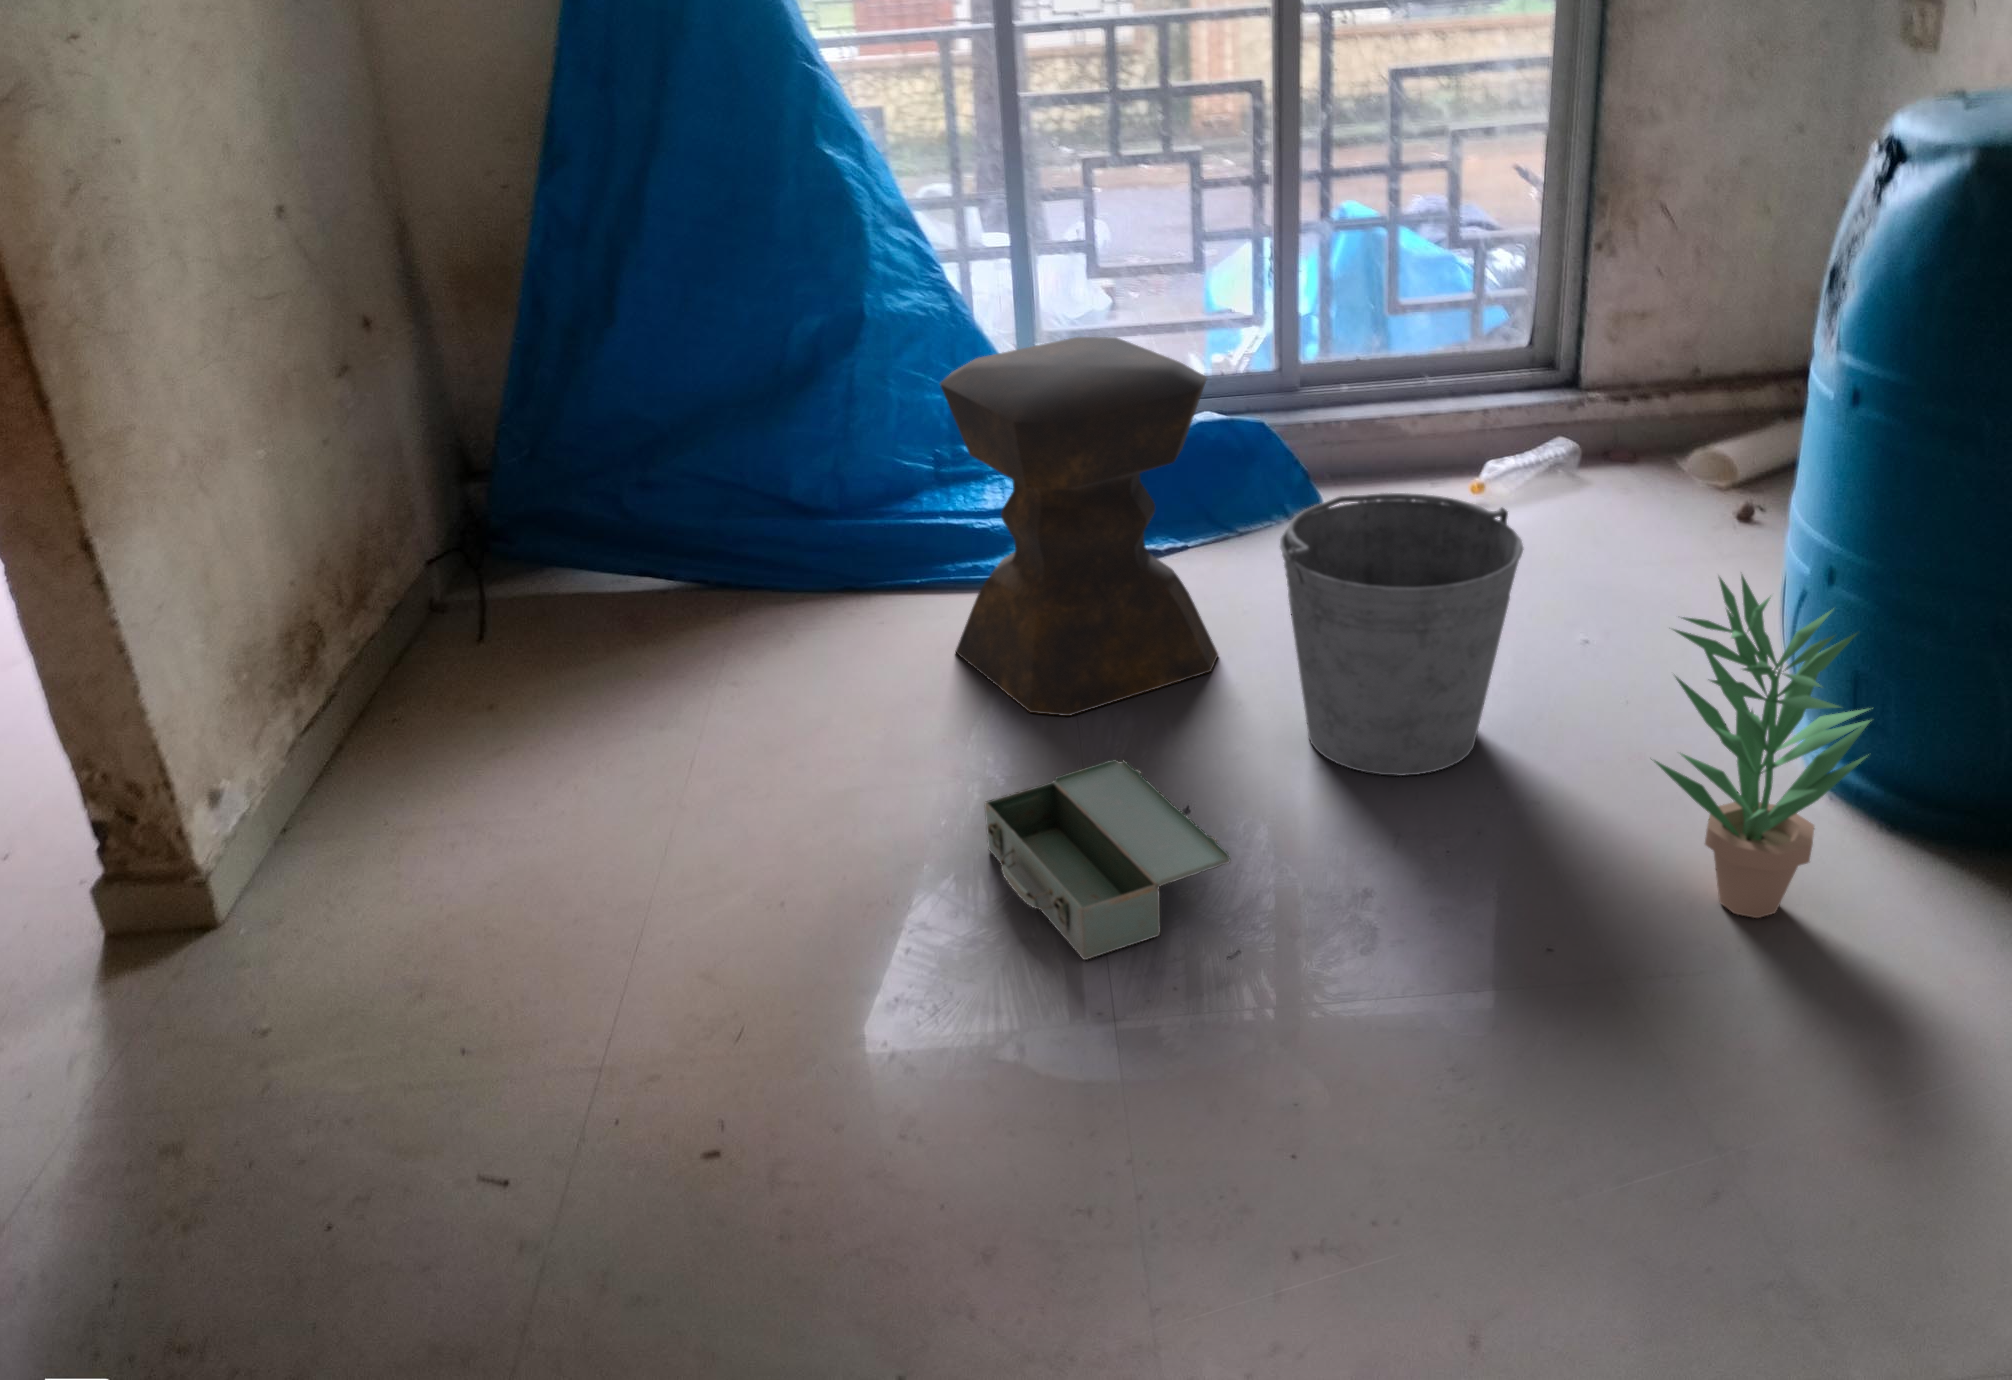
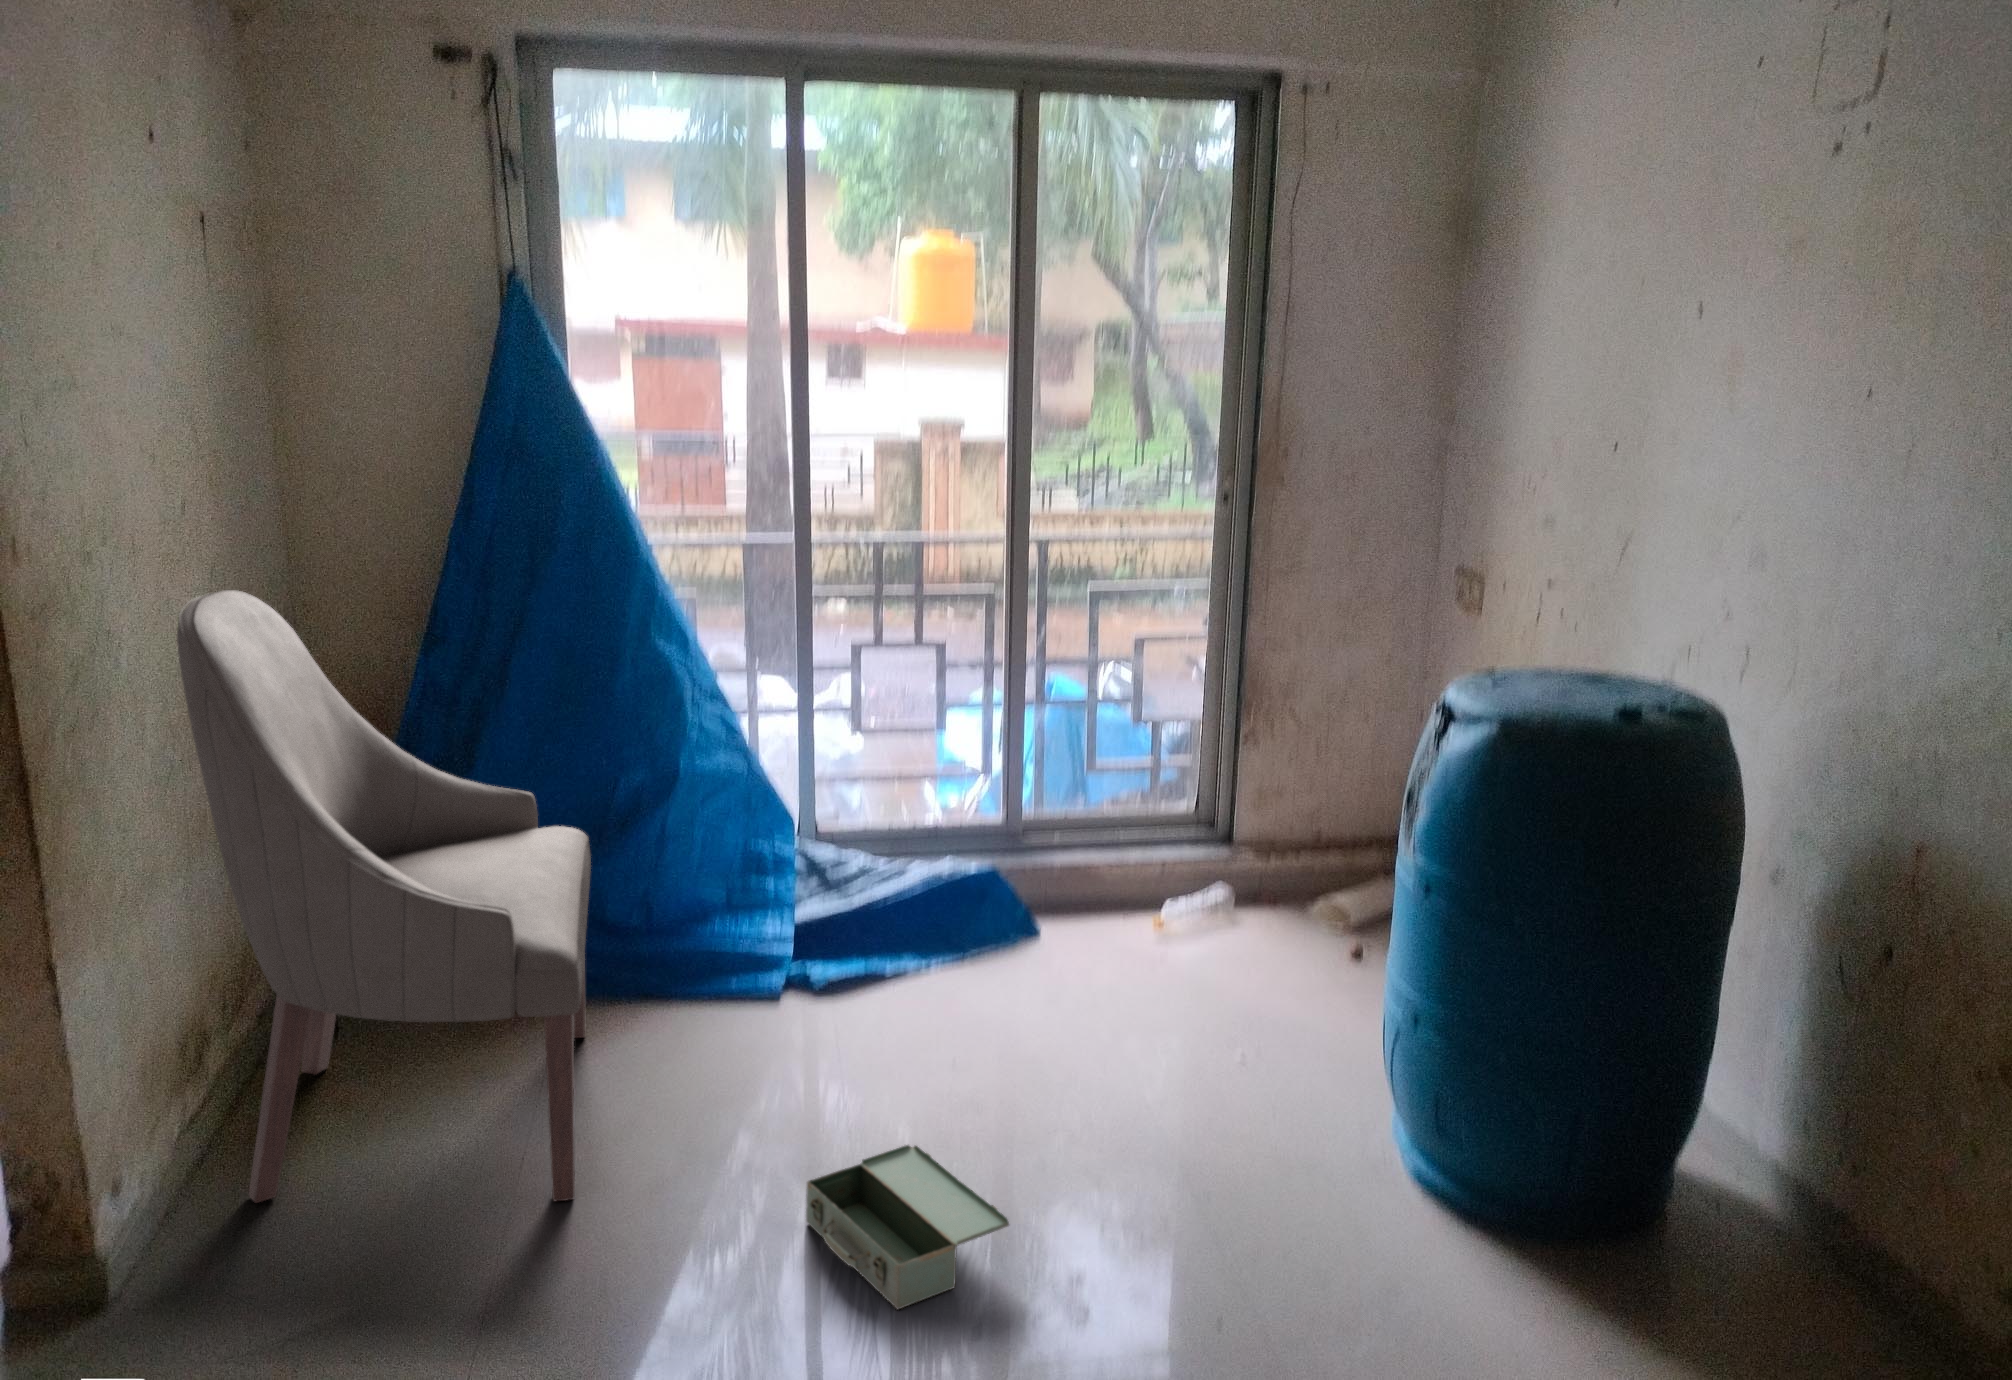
chair: none [180,99,769,819] -> present [177,590,591,1203]
stool: present [940,337,1218,716] -> none [753,801,973,1110]
bucket: present [1280,493,1523,776] -> none [1033,933,1212,1157]
potted plant: present [1651,575,1870,918] -> none [1311,1001,1457,1260]

